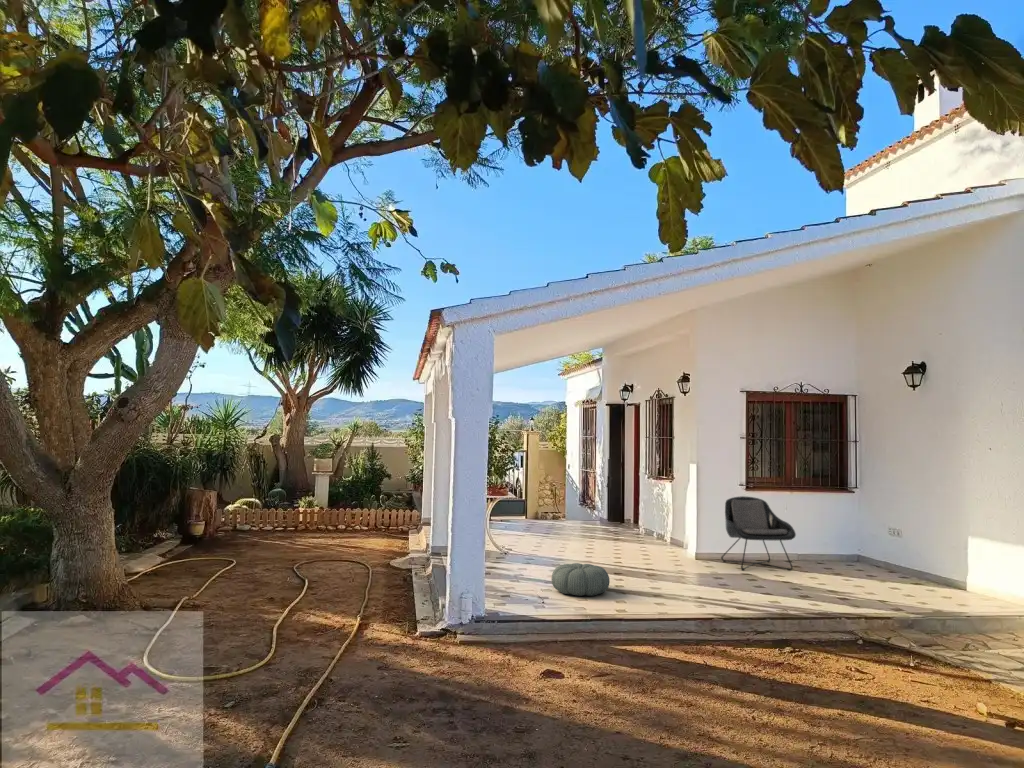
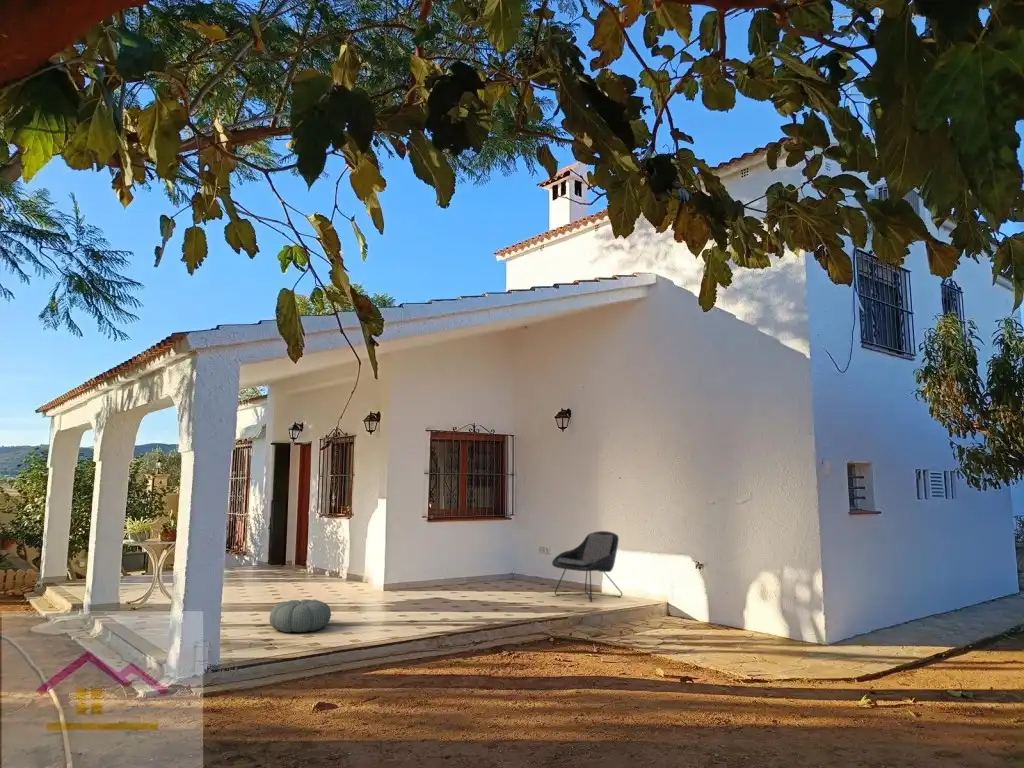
lounge chair: present [722,496,796,570] -> present [552,531,622,602]

